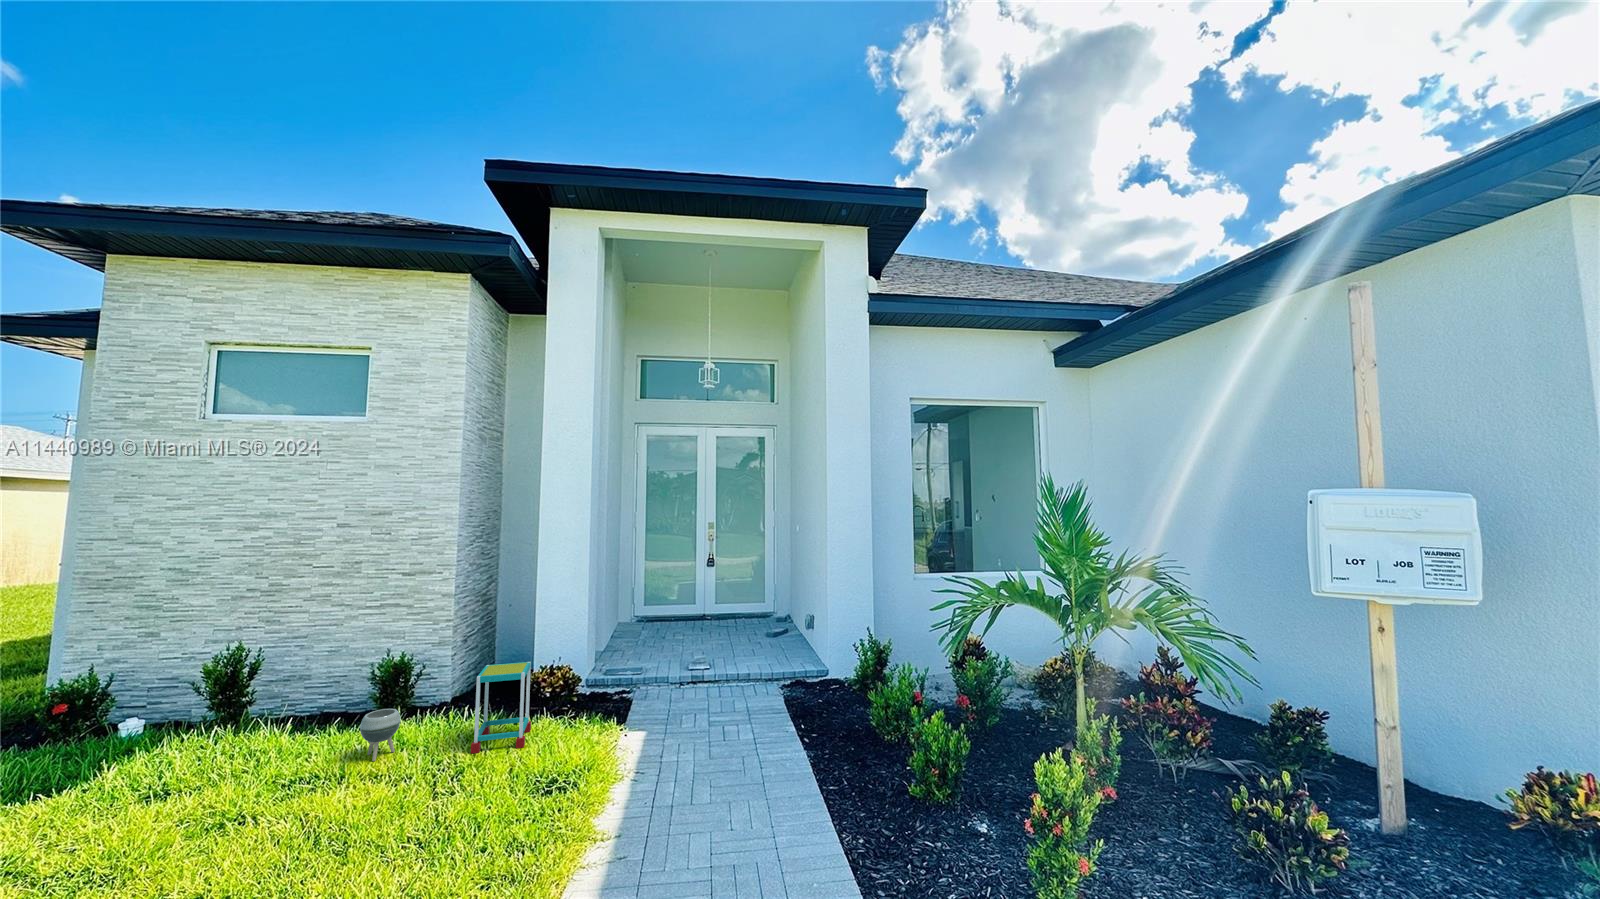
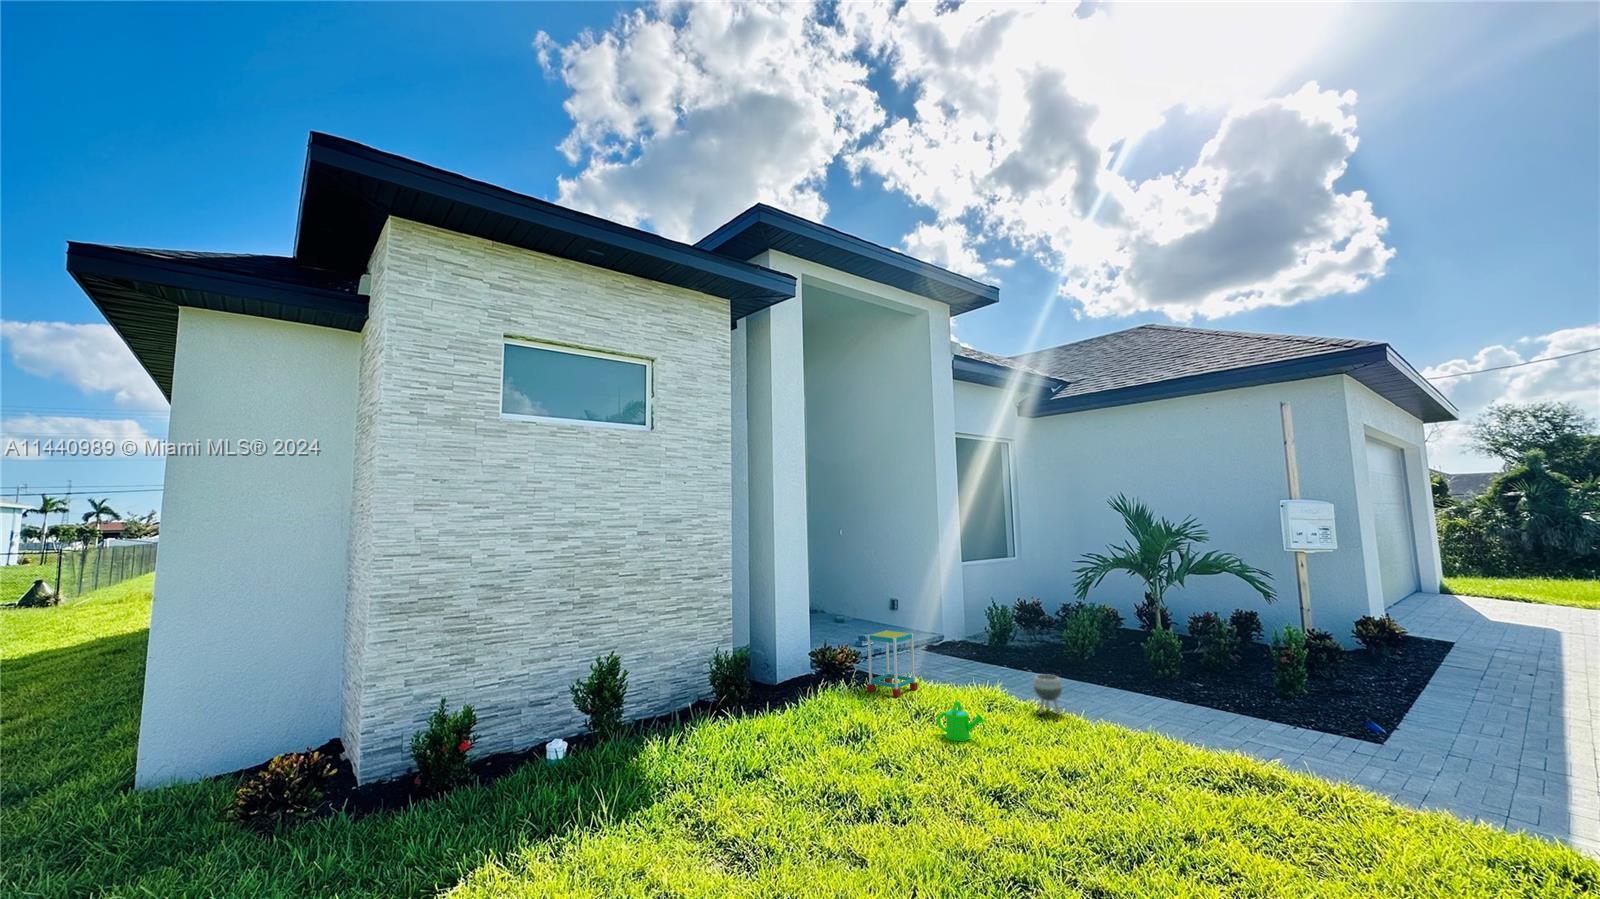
planter: present [360,709,400,761] -> present [1033,674,1062,714]
watering can: none [276,791,326,855] -> present [937,701,984,741]

